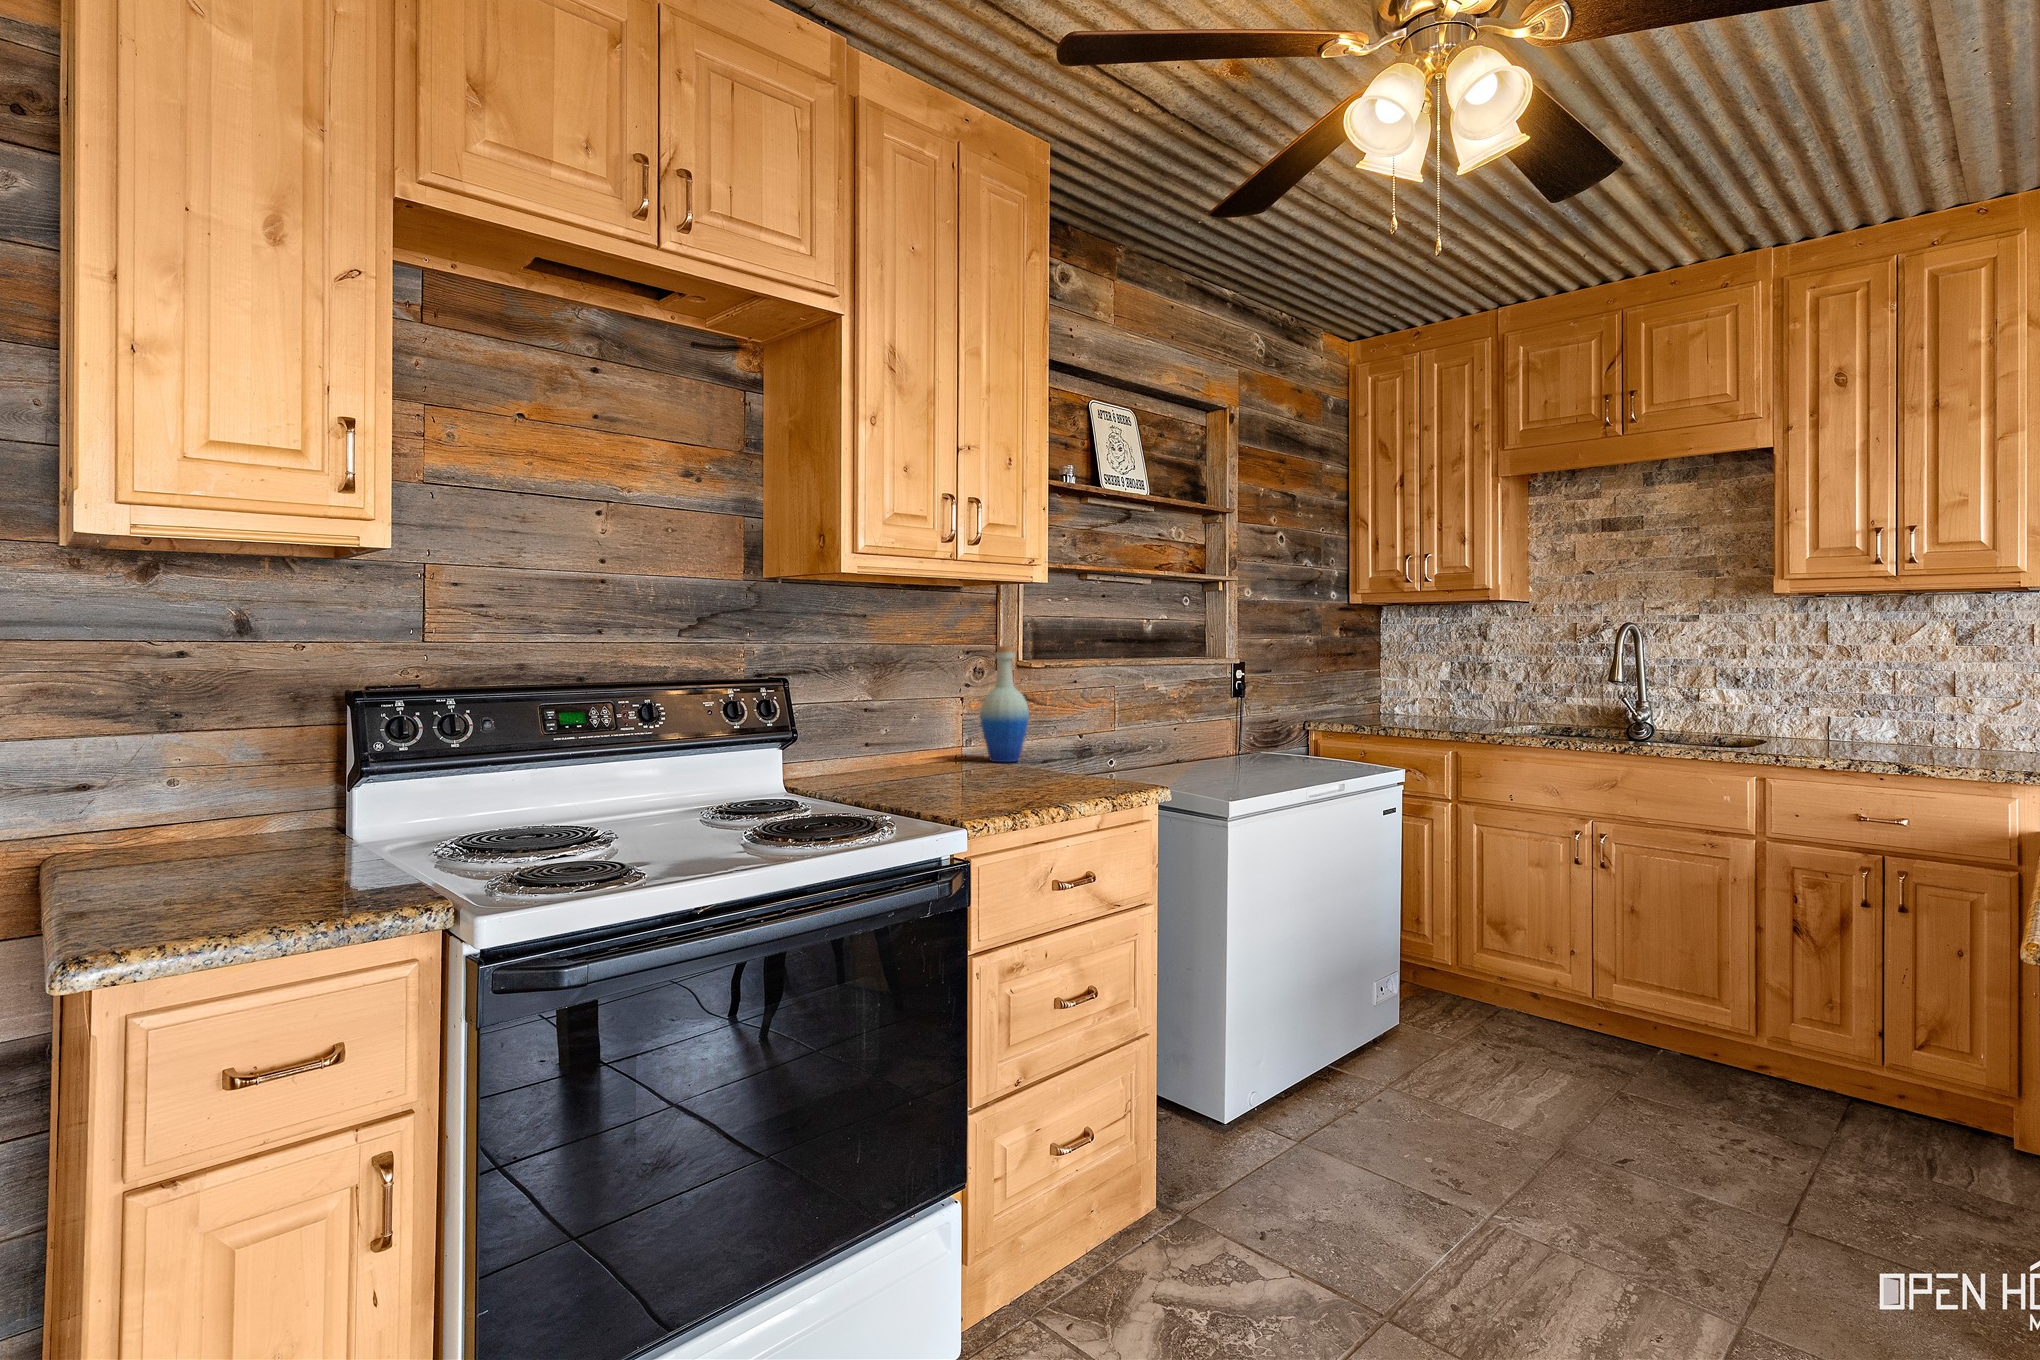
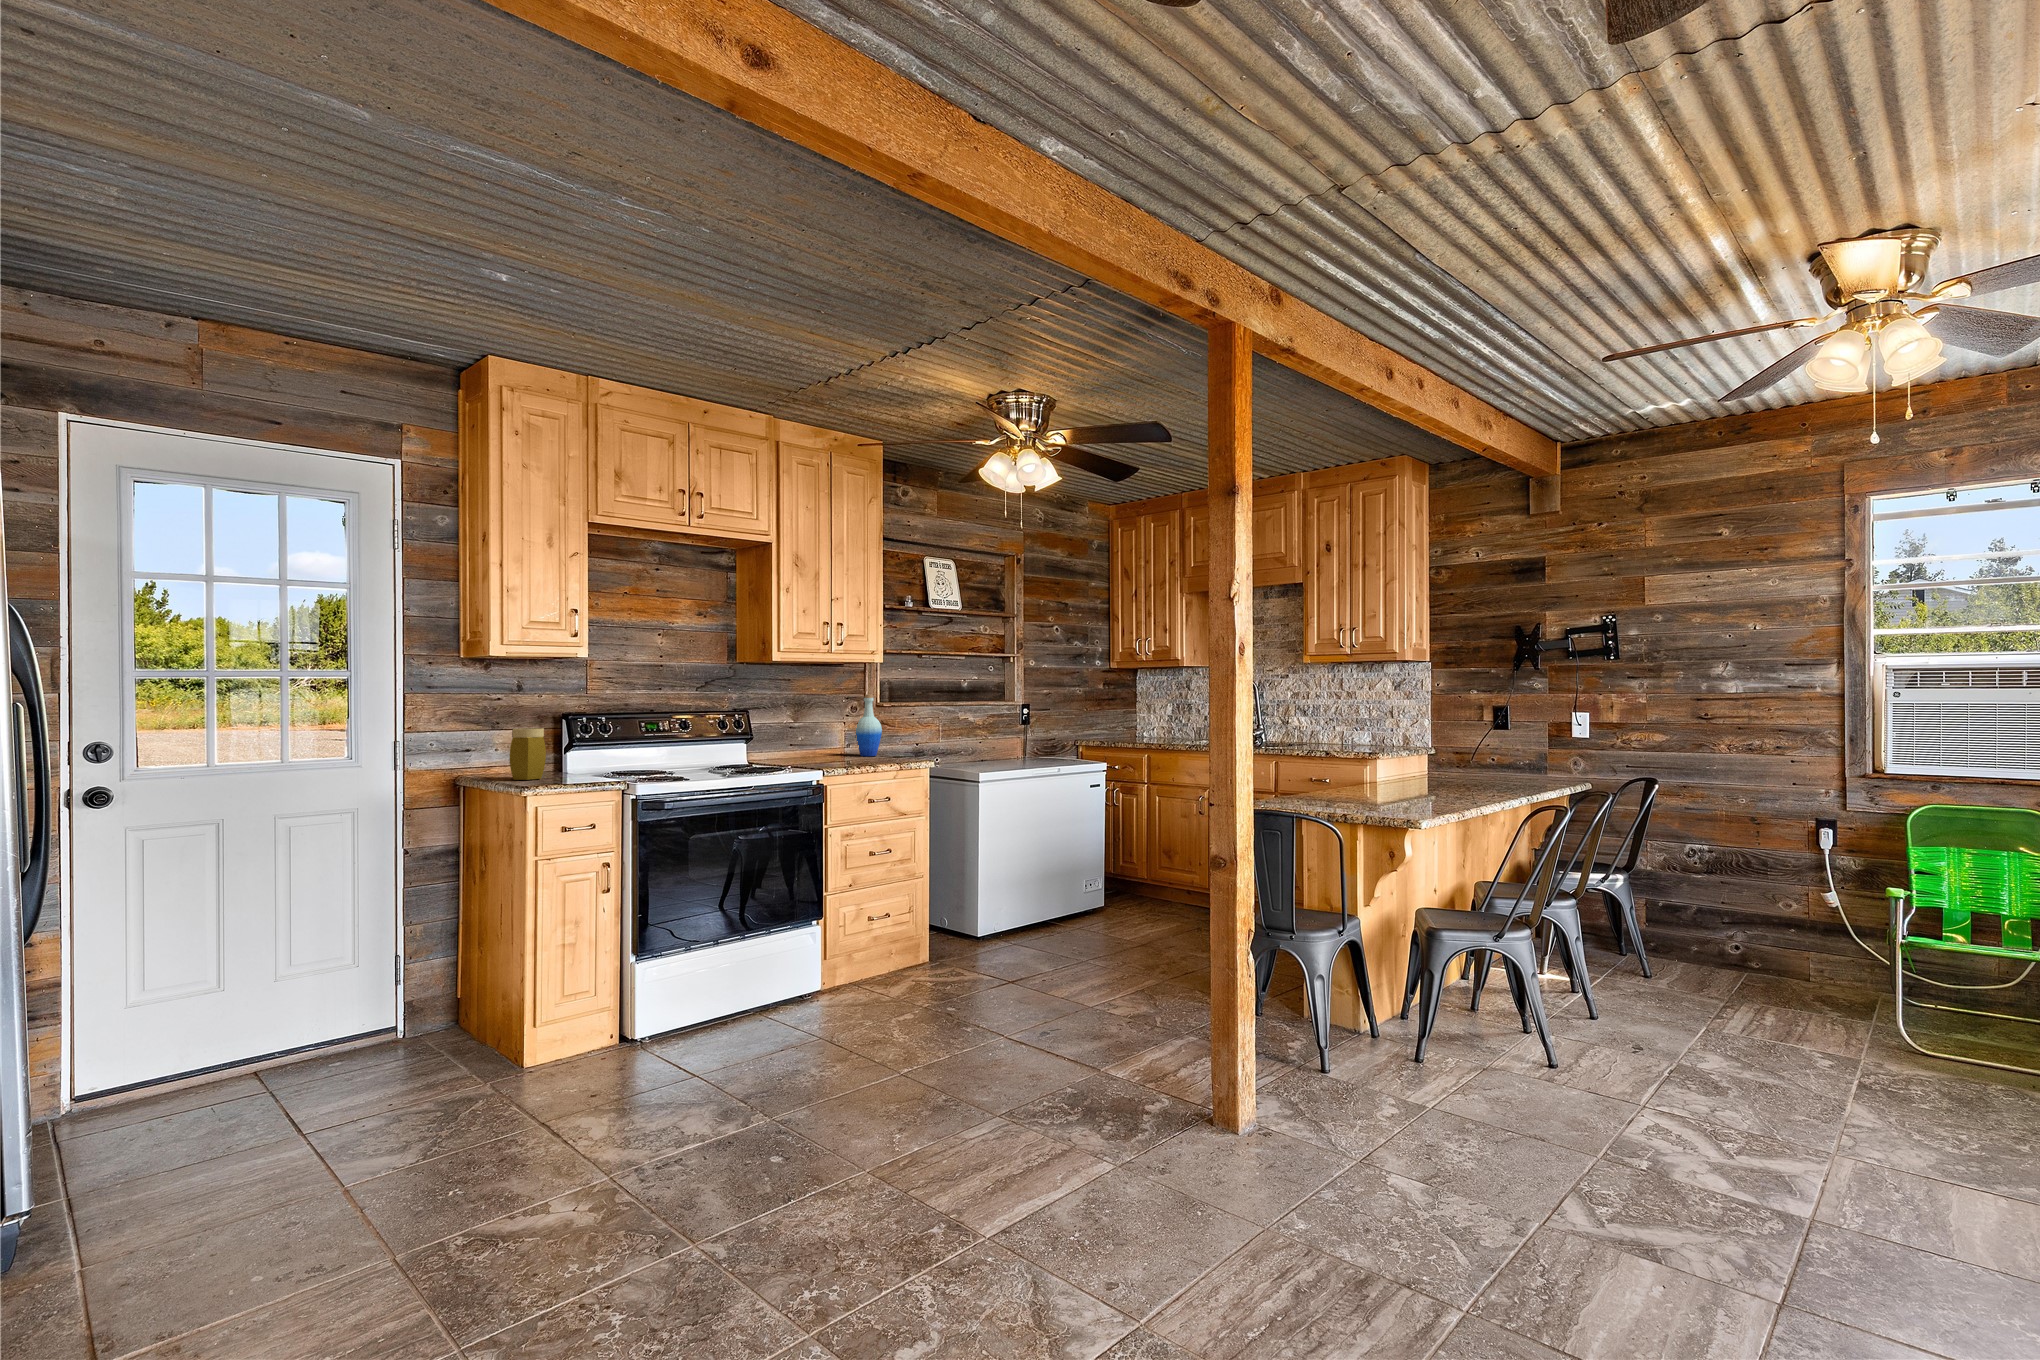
jar: none [171,729,285,869] -> present [509,728,546,780]

